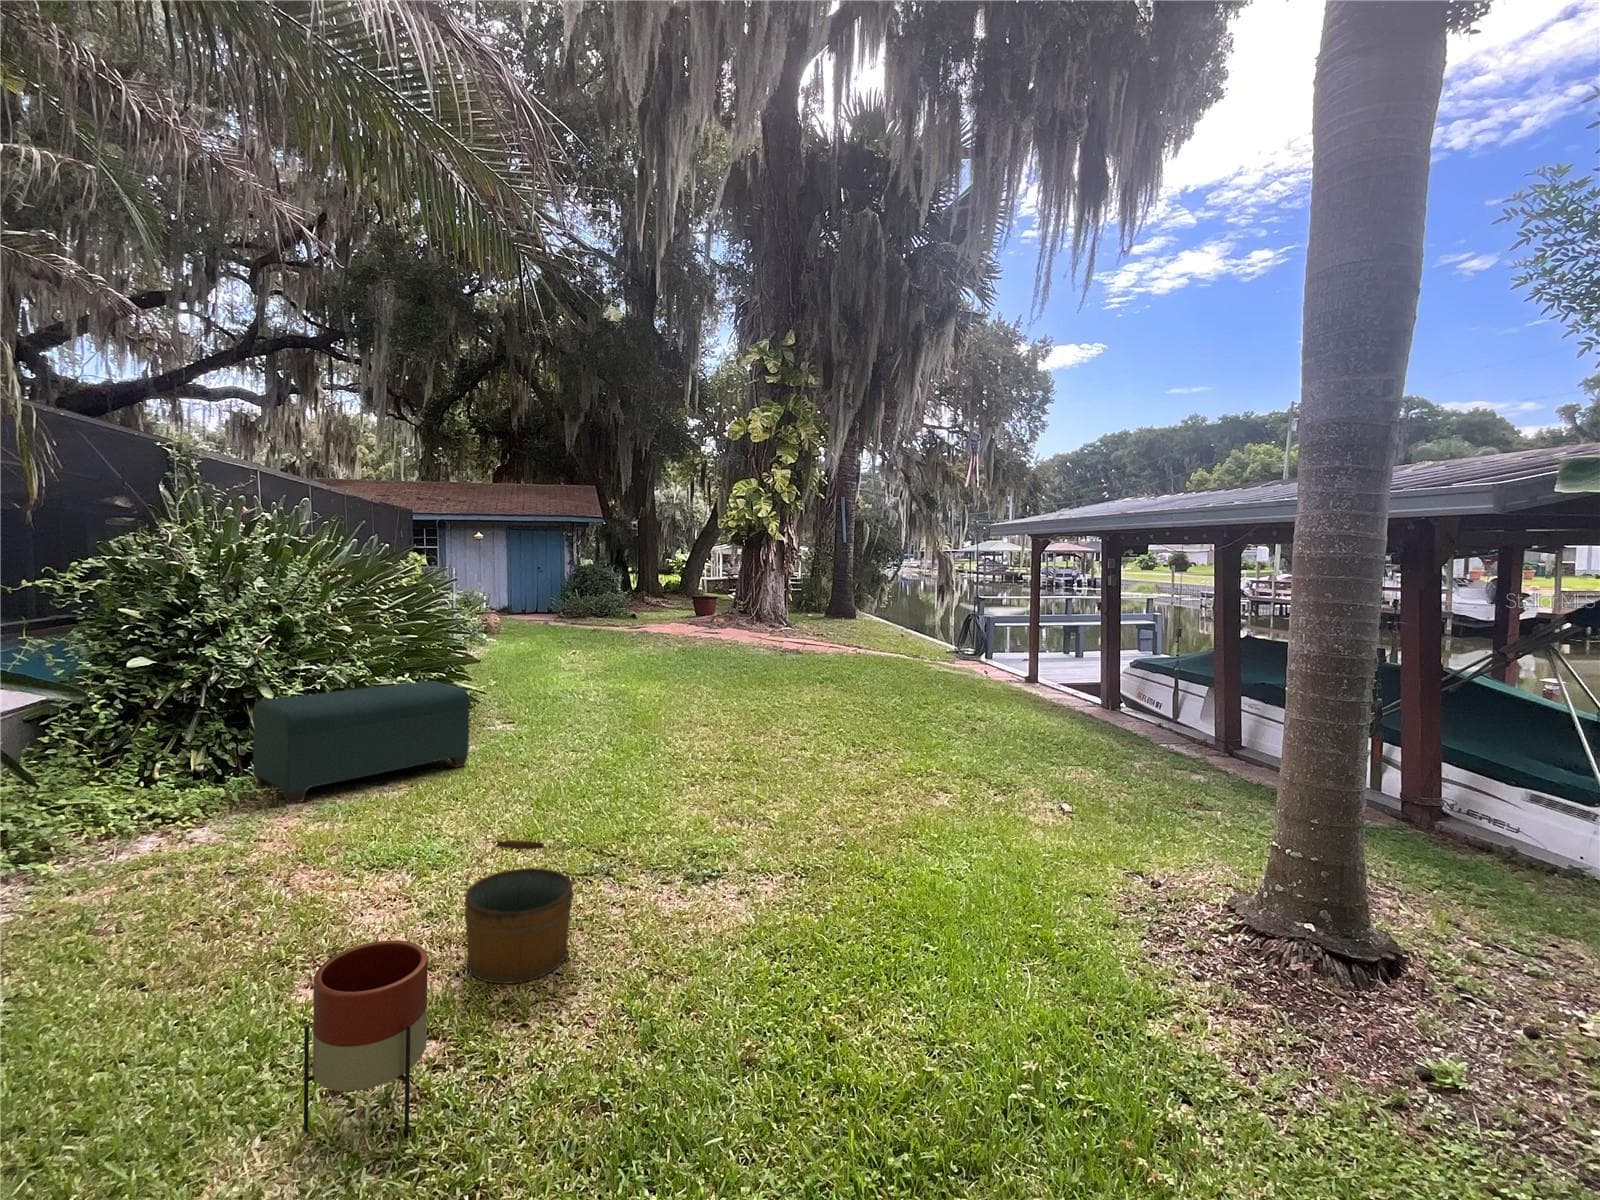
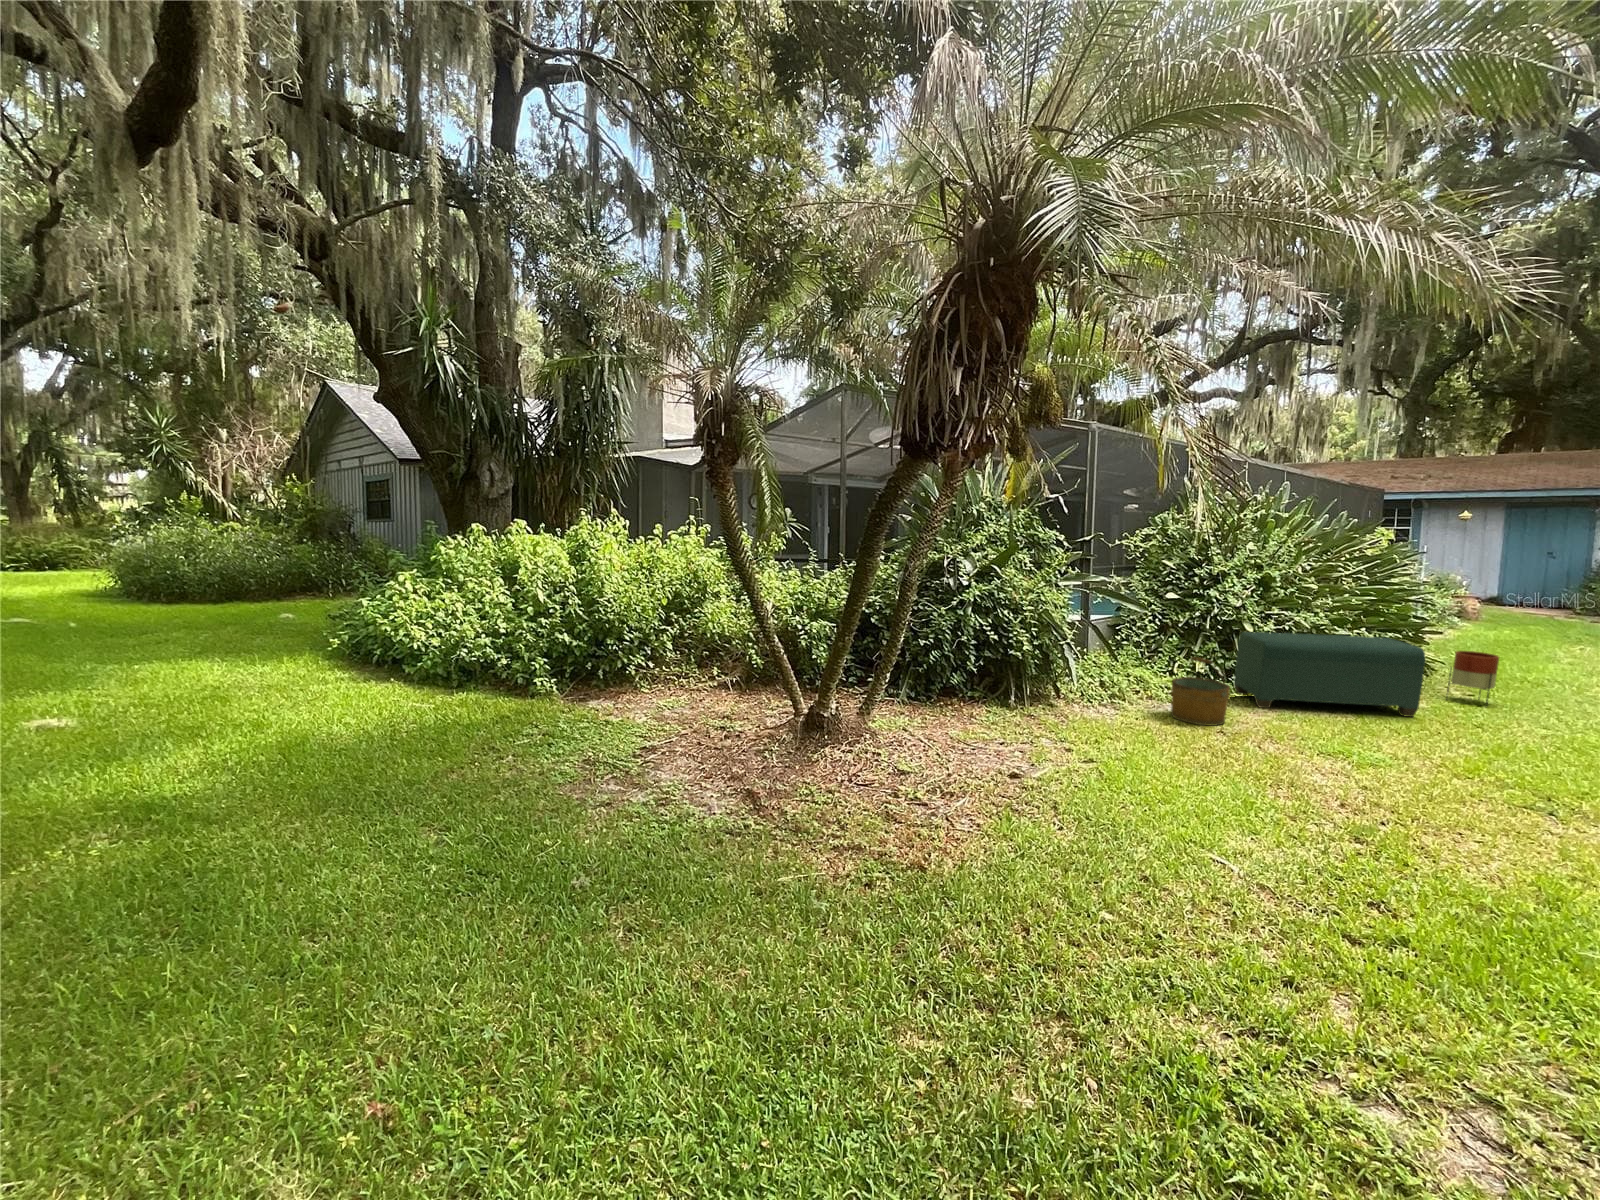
bucket: present [465,840,573,984] -> present [1171,657,1230,726]
planter: present [304,940,428,1131] -> present [1446,651,1499,706]

